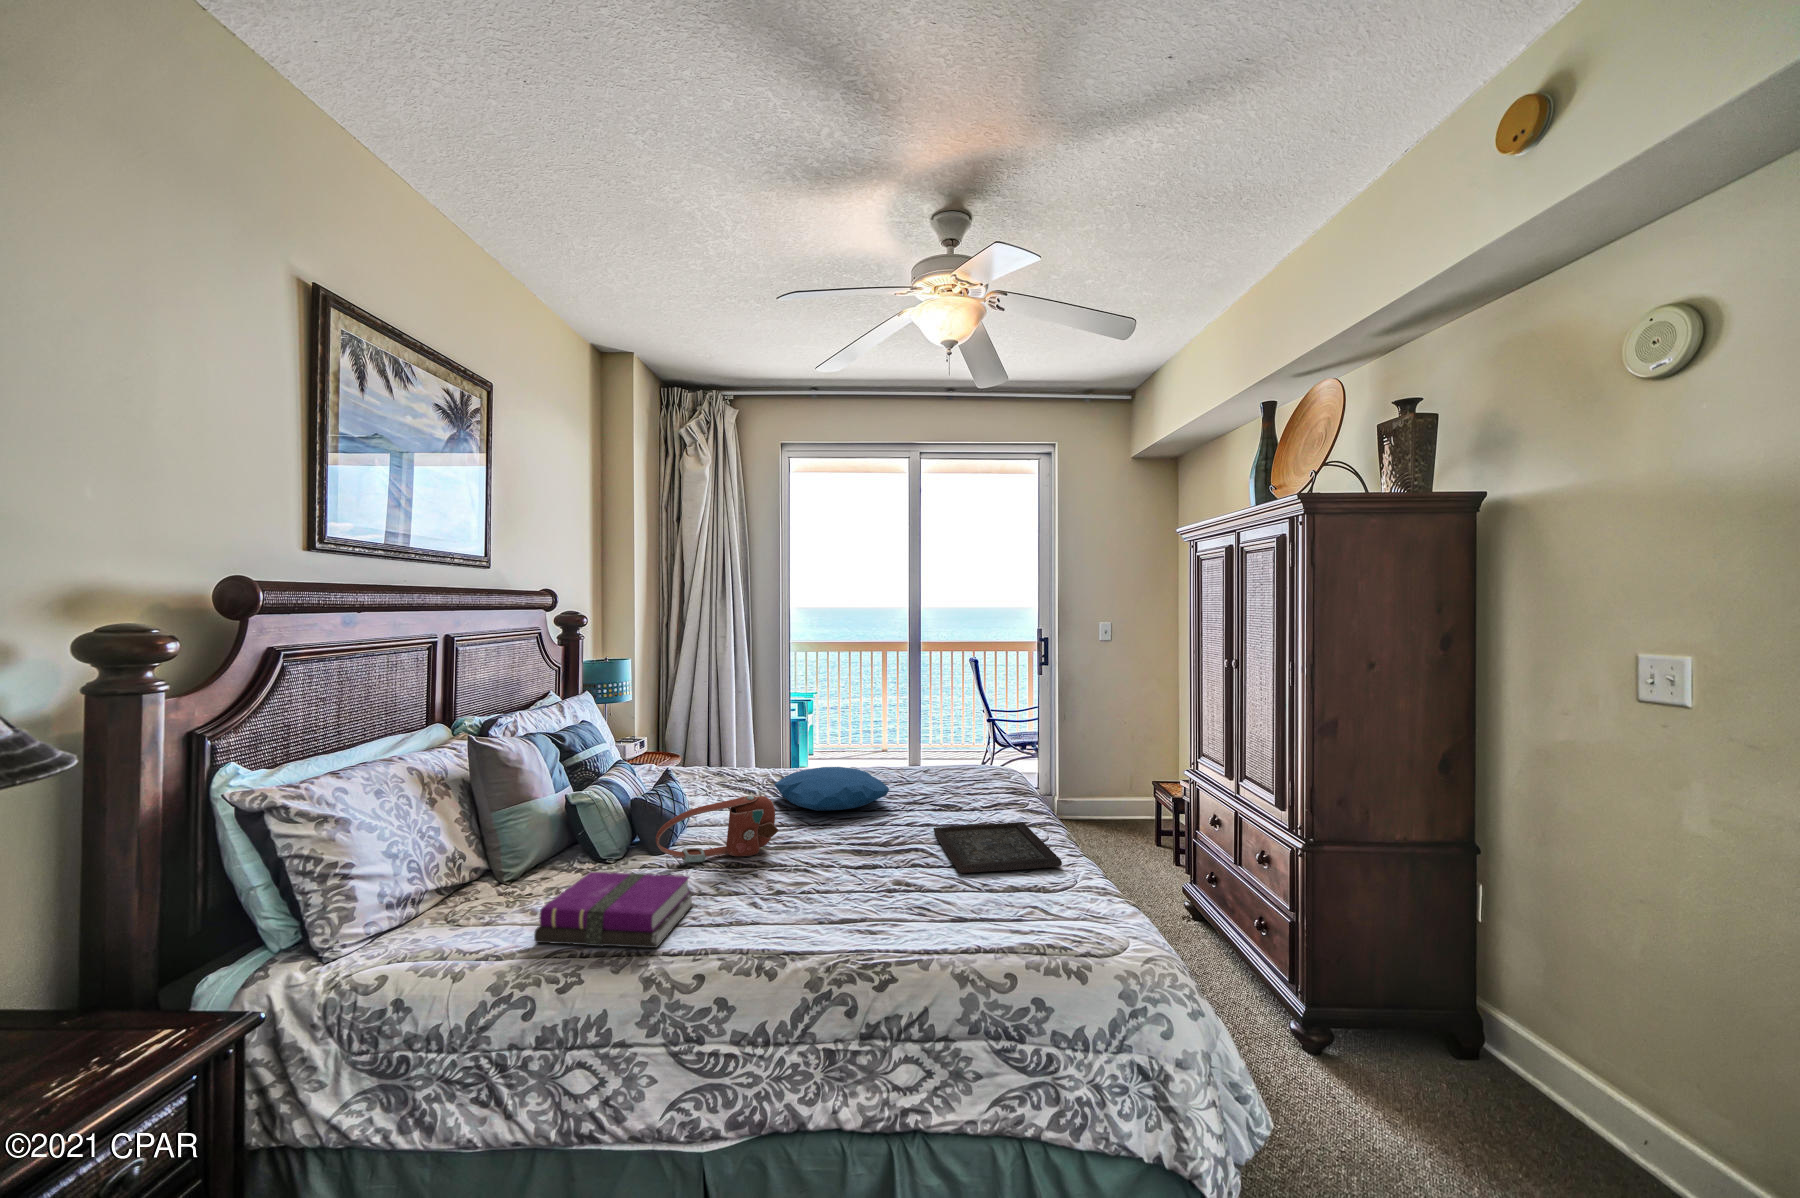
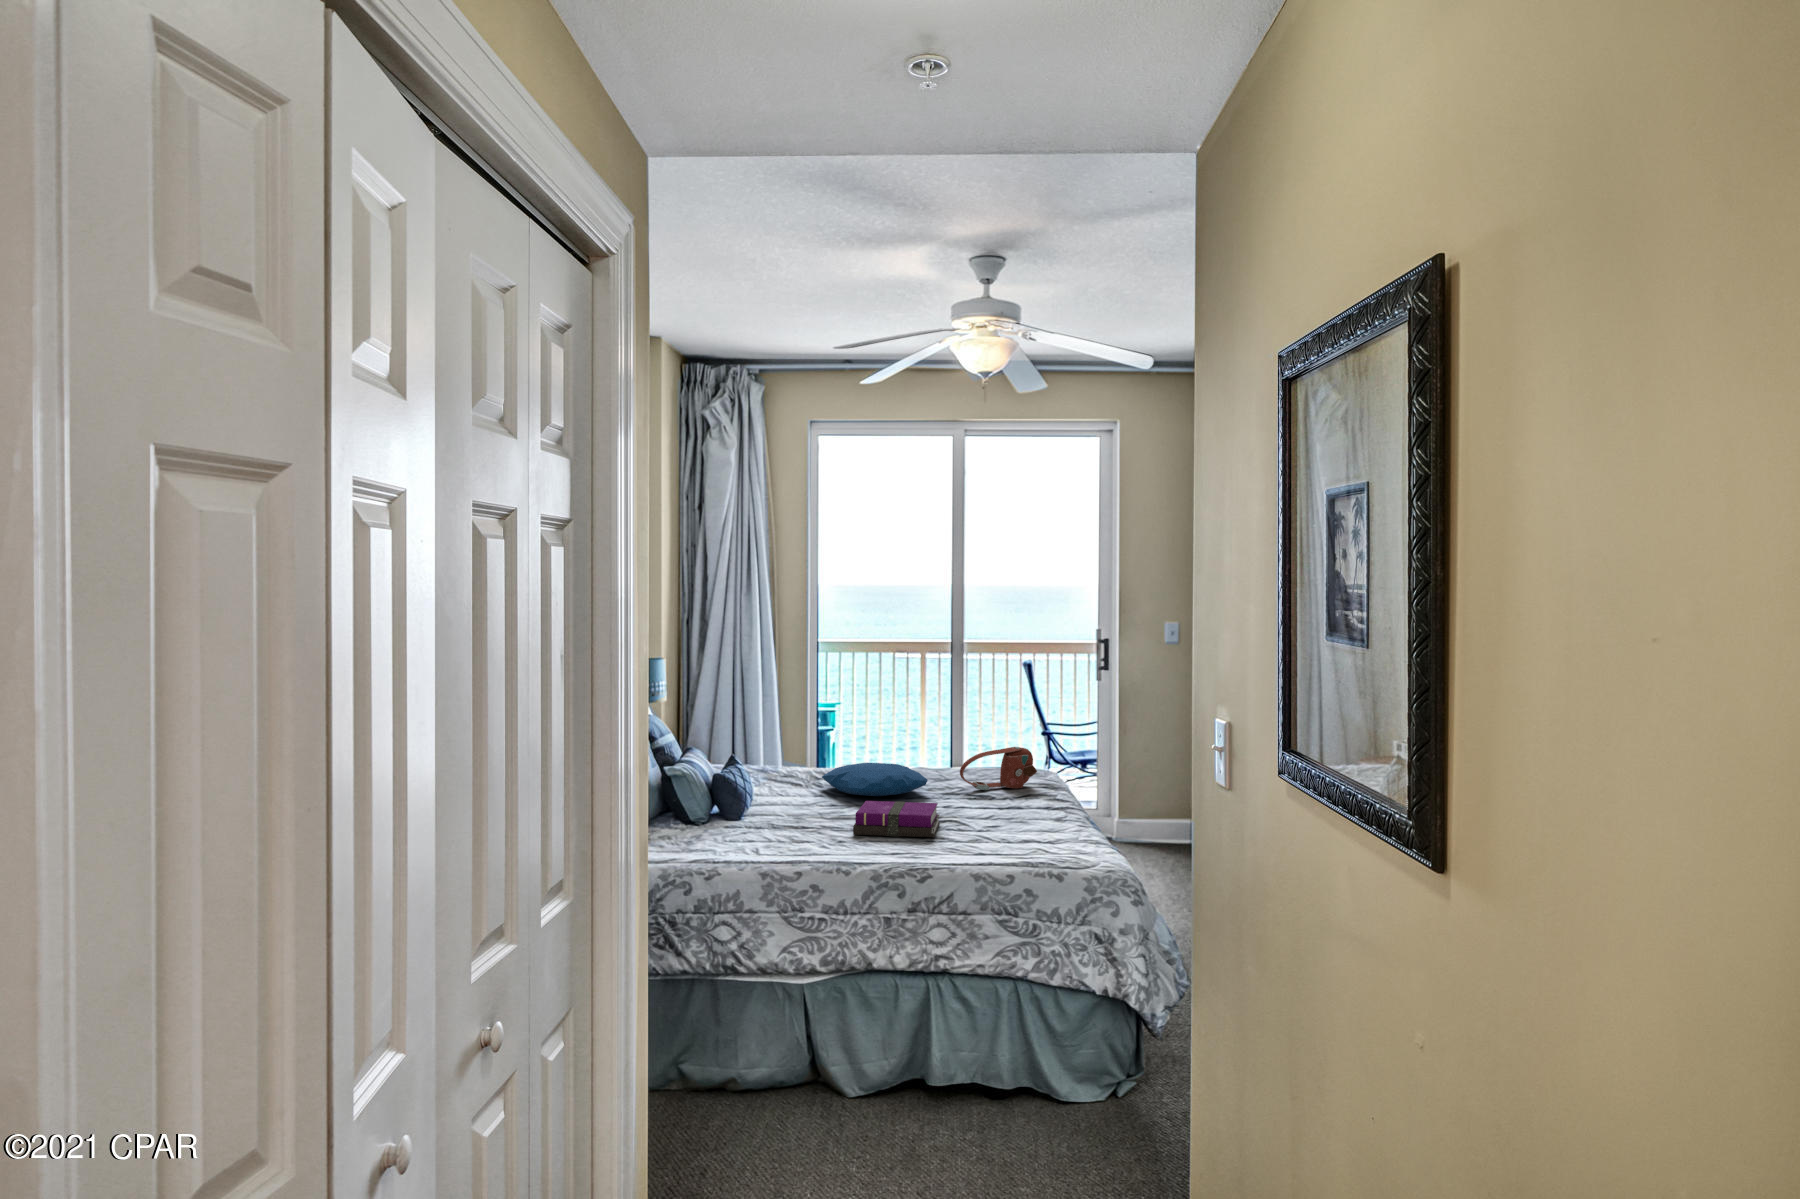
handbag: present [656,795,779,862] -> present [960,747,1037,790]
tray: present [933,822,1062,873] -> none [966,805,1069,832]
notebook: present [534,872,693,948] -> present [853,801,940,837]

